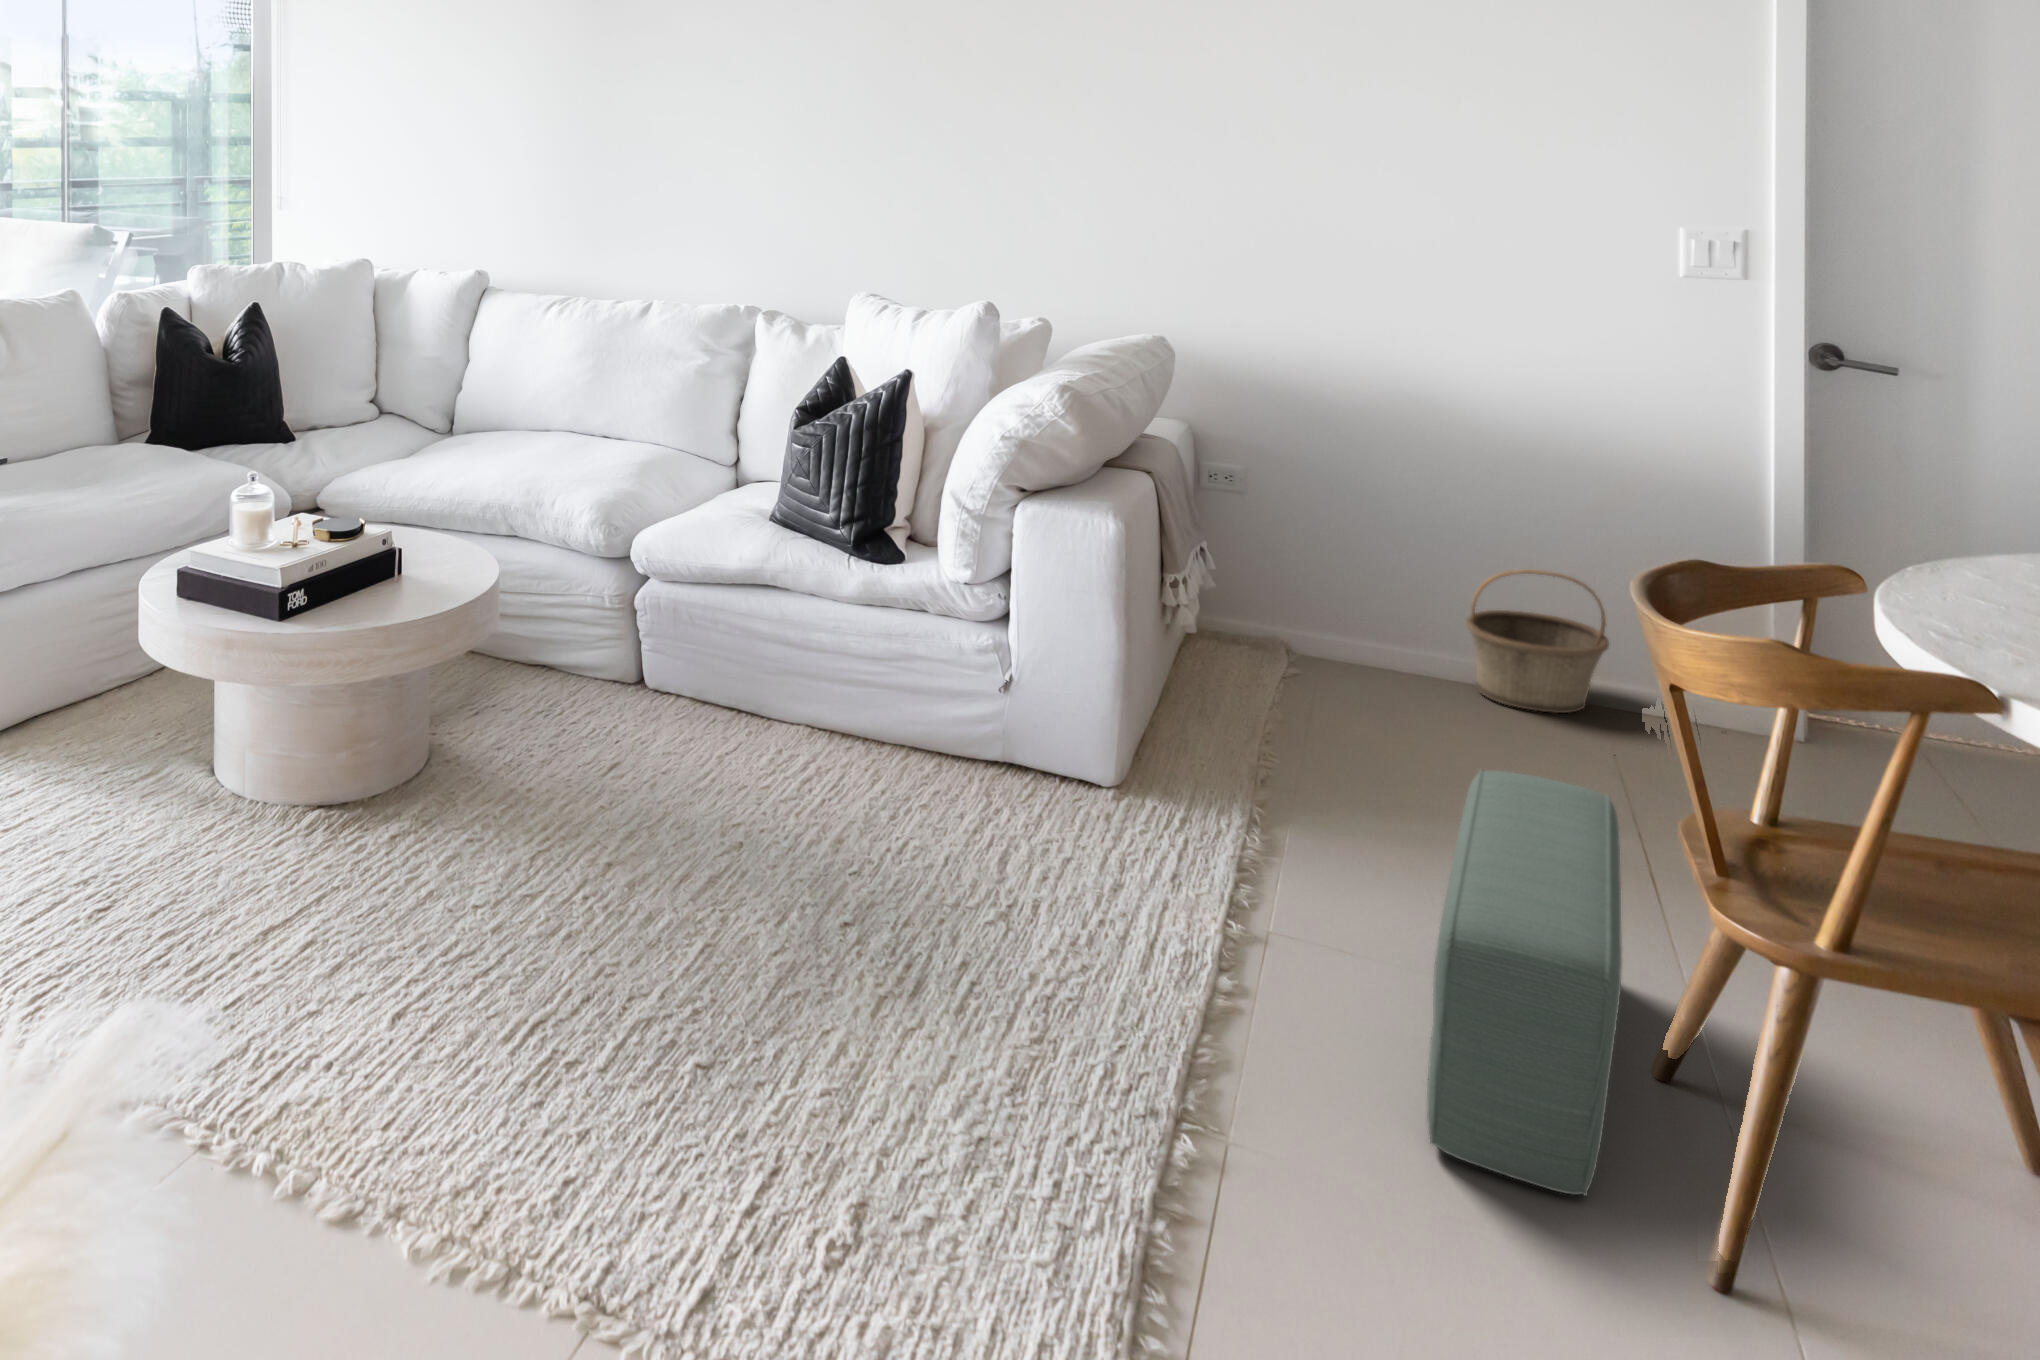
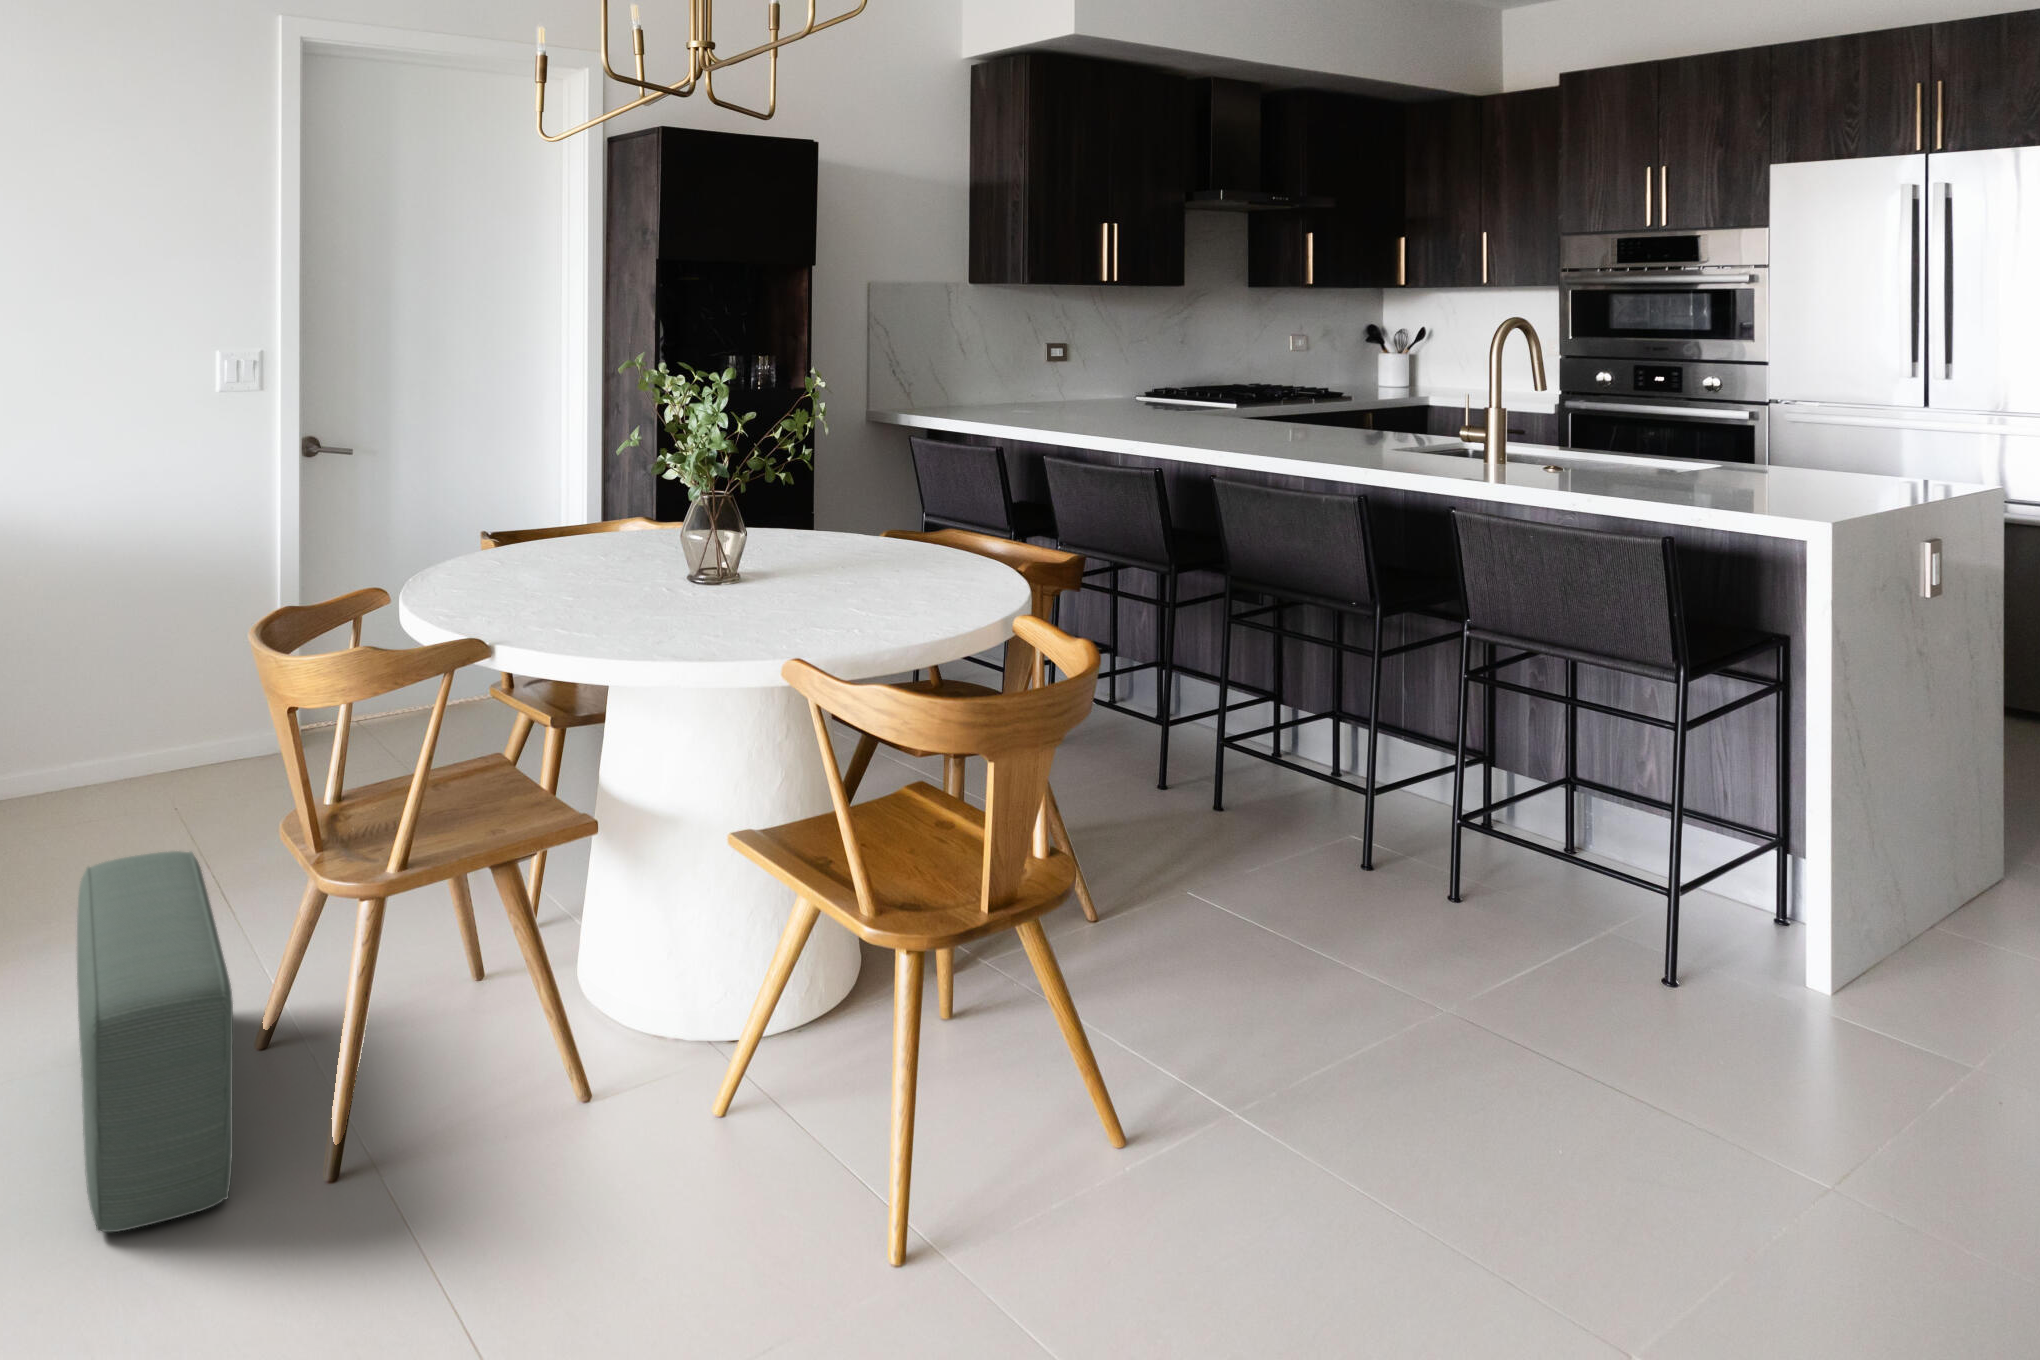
basket: present [1466,569,1609,713] -> none [36,684,156,817]

